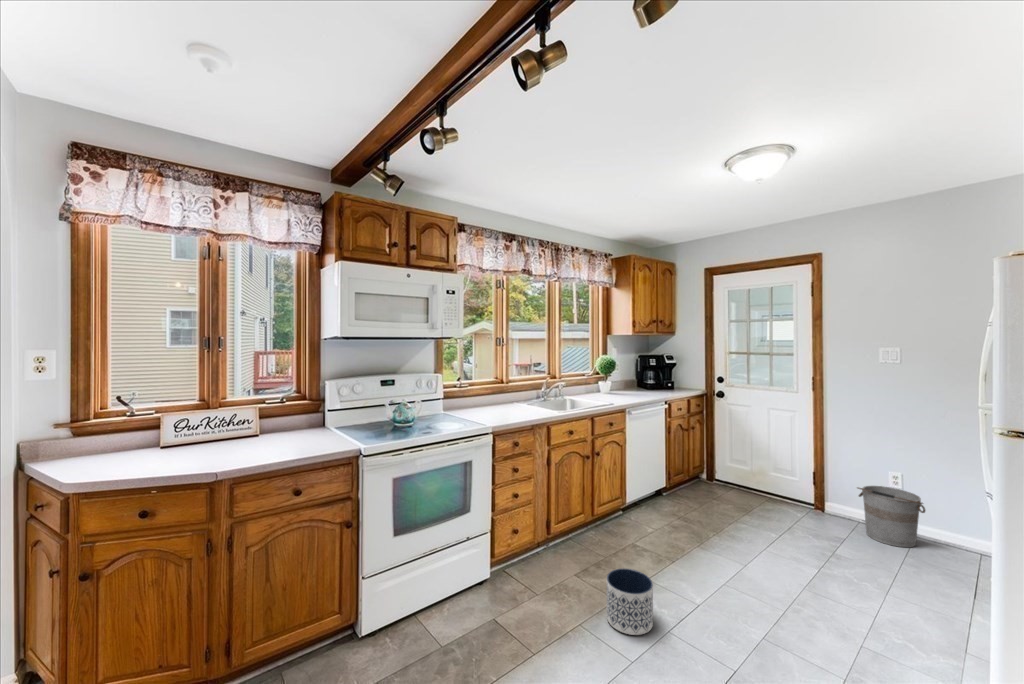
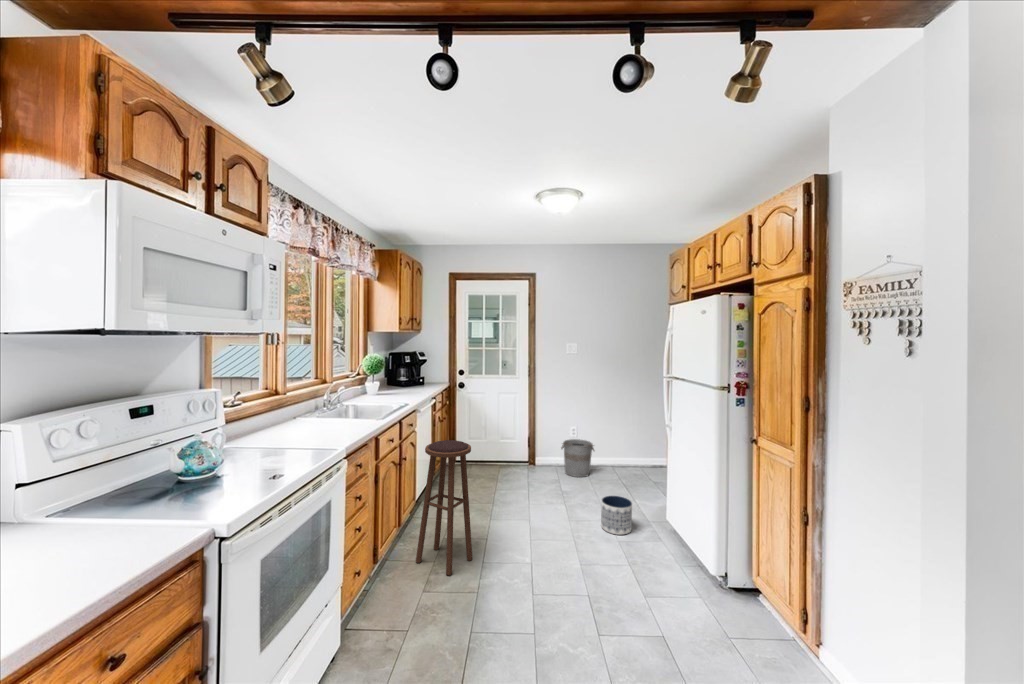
stool: none [590,440,641,573] -> present [416,440,472,575]
planter: present [607,569,653,635] -> present [601,496,632,535]

